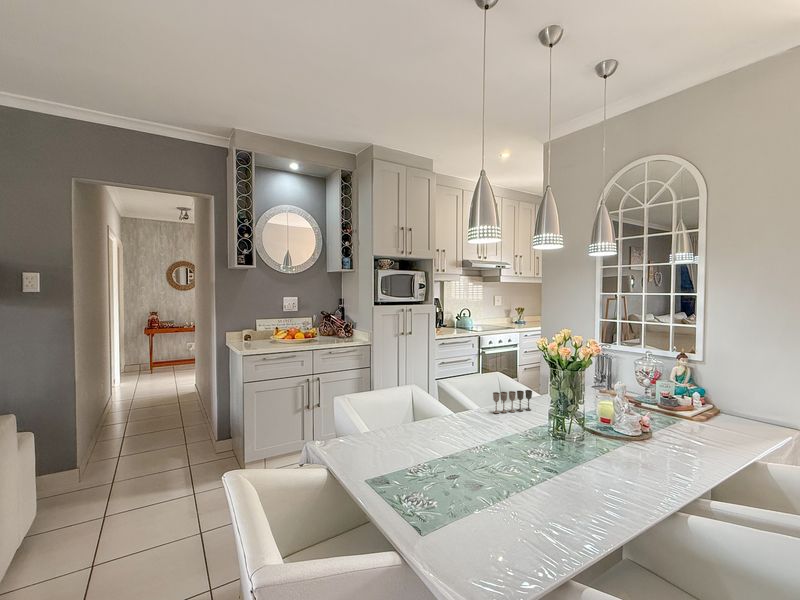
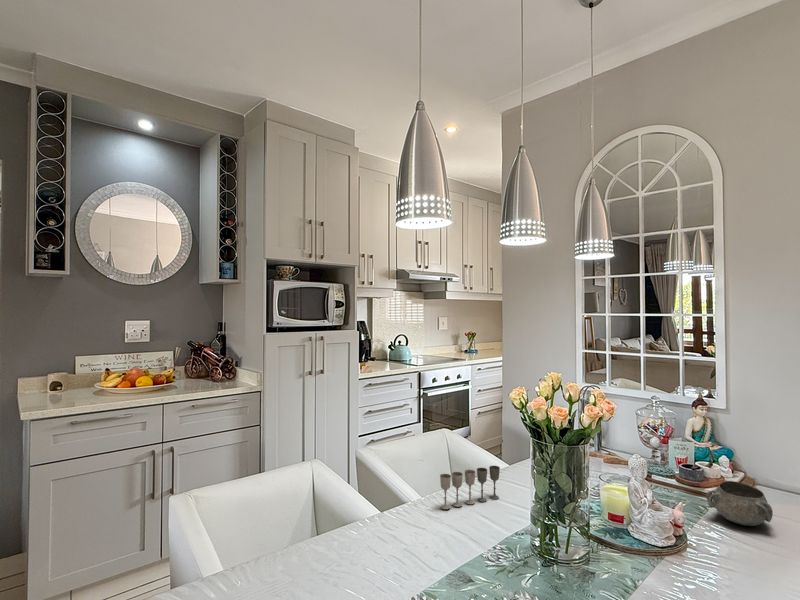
decorative bowl: none [672,404,714,431] -> present [707,481,773,526]

